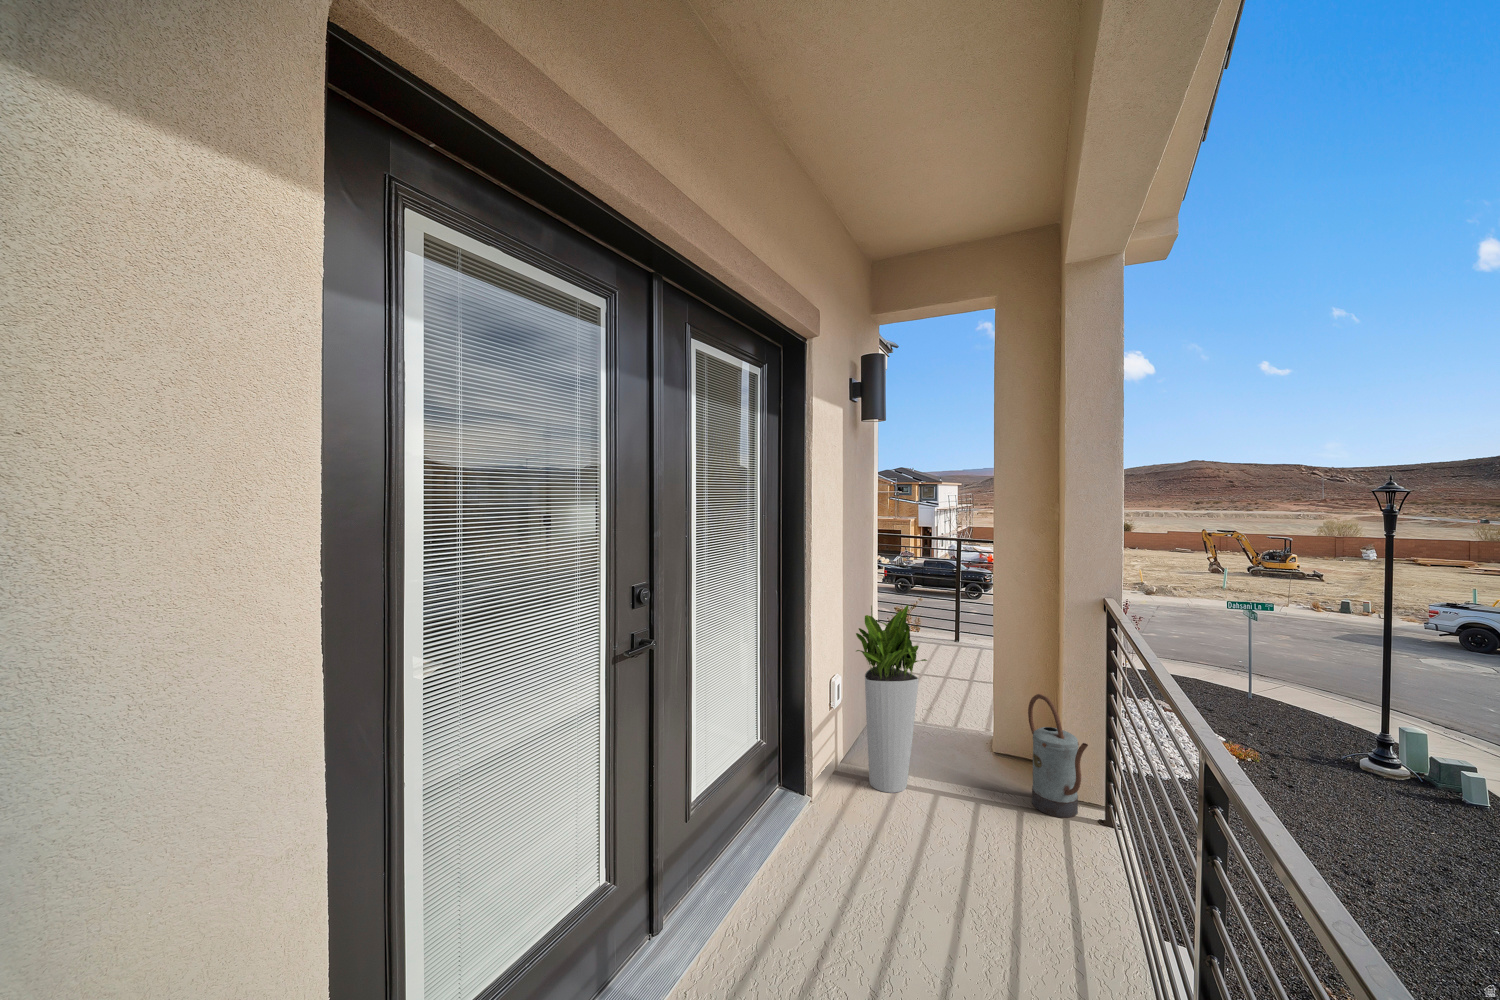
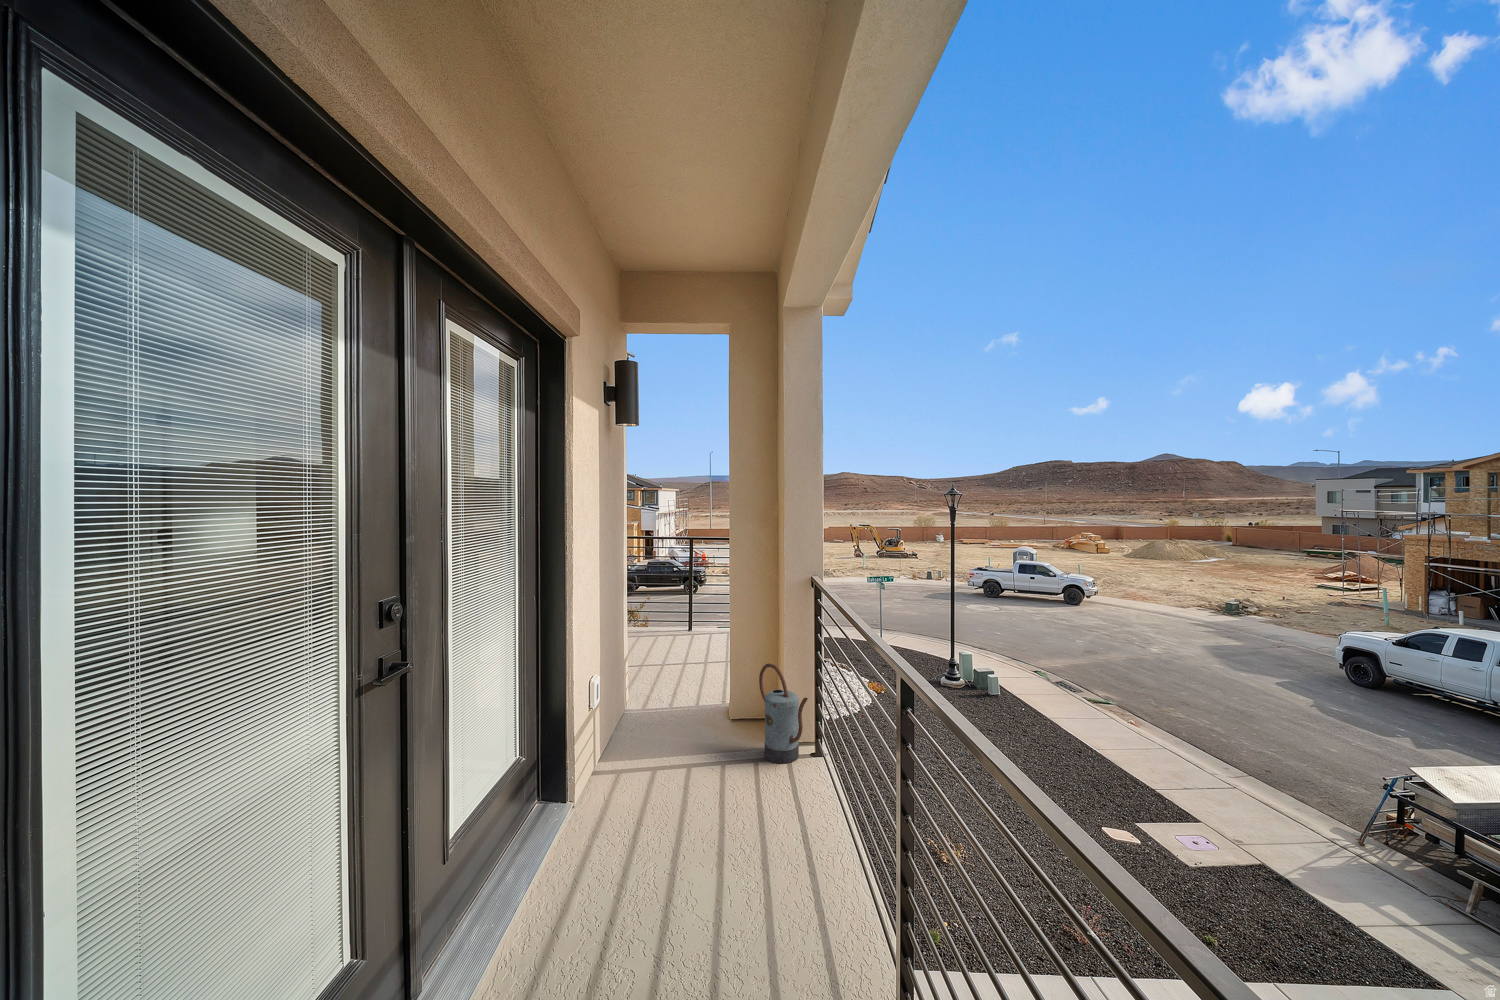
planter: present [856,605,927,793] -> none [611,597,681,778]

